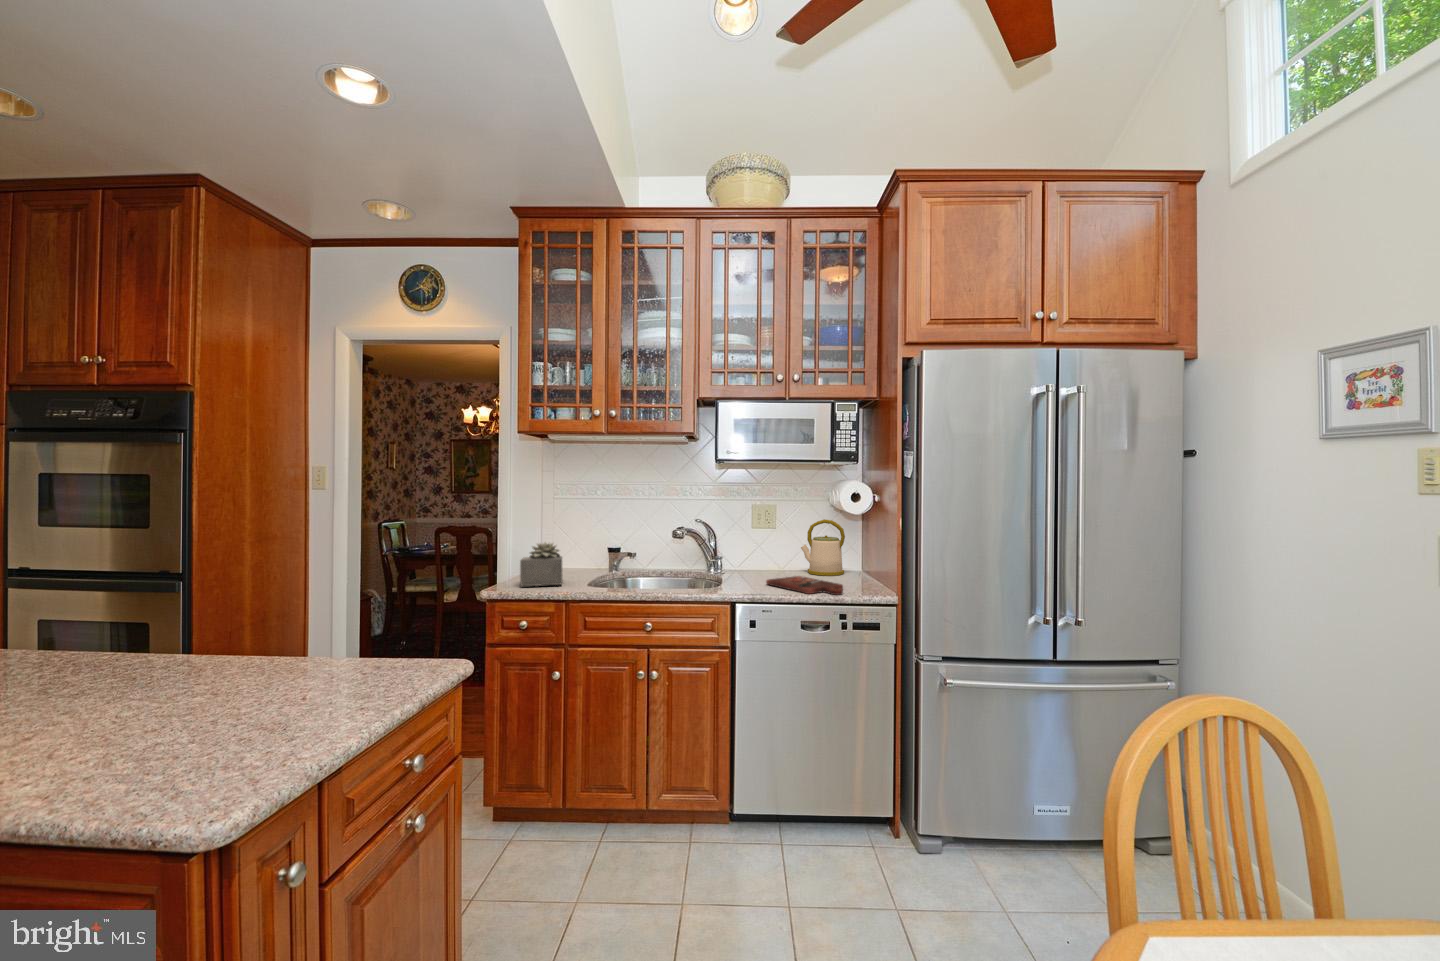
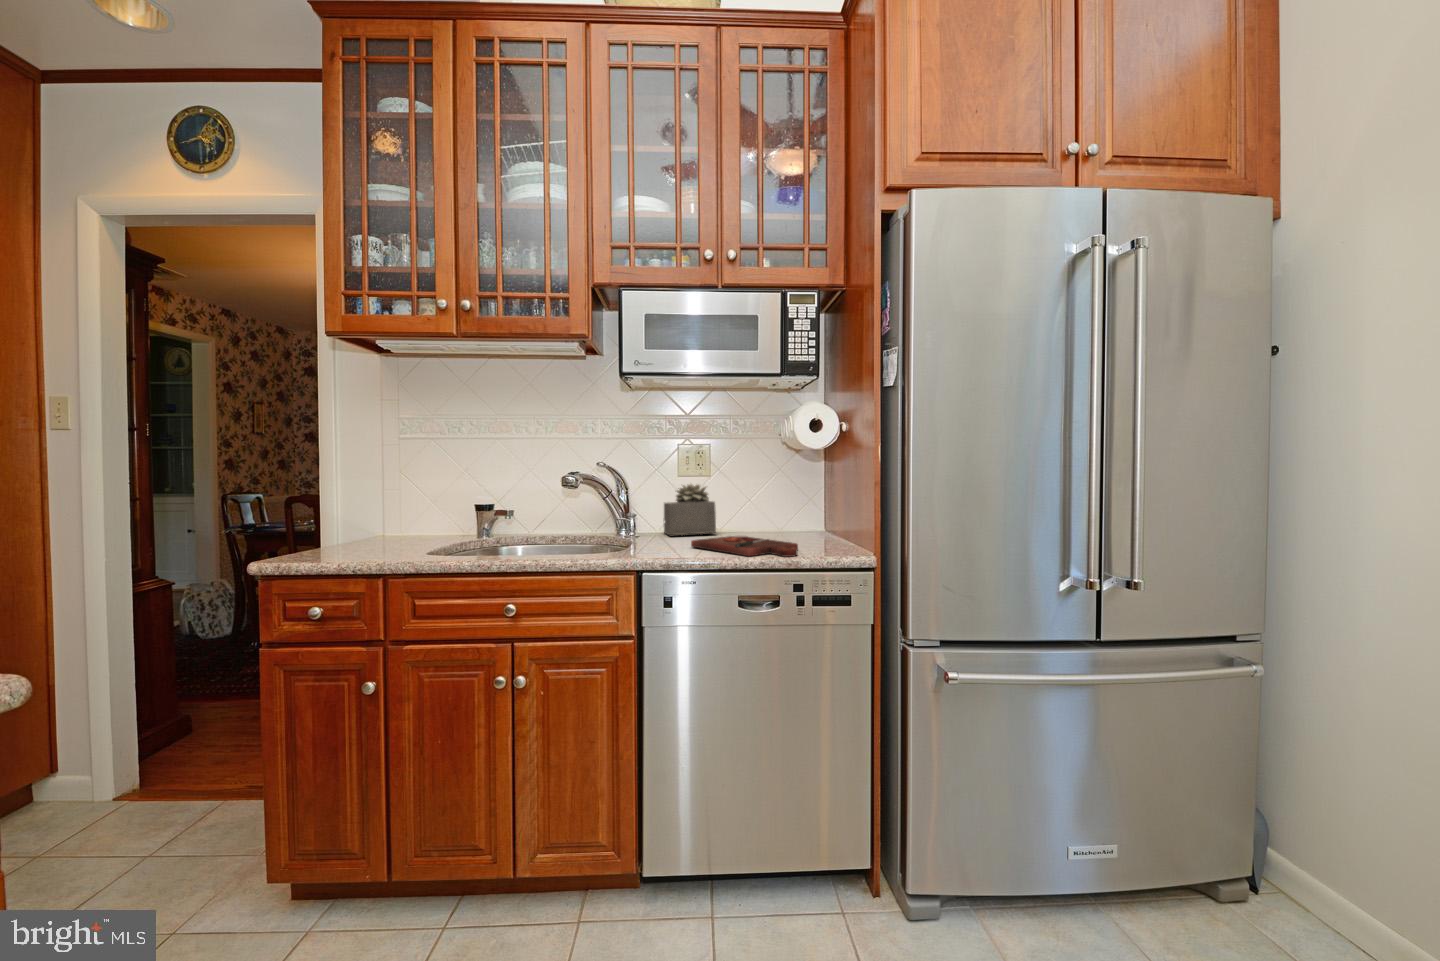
kettle: present [801,519,845,576] -> none [742,462,801,536]
succulent plant: present [520,542,562,586] -> present [664,484,716,535]

